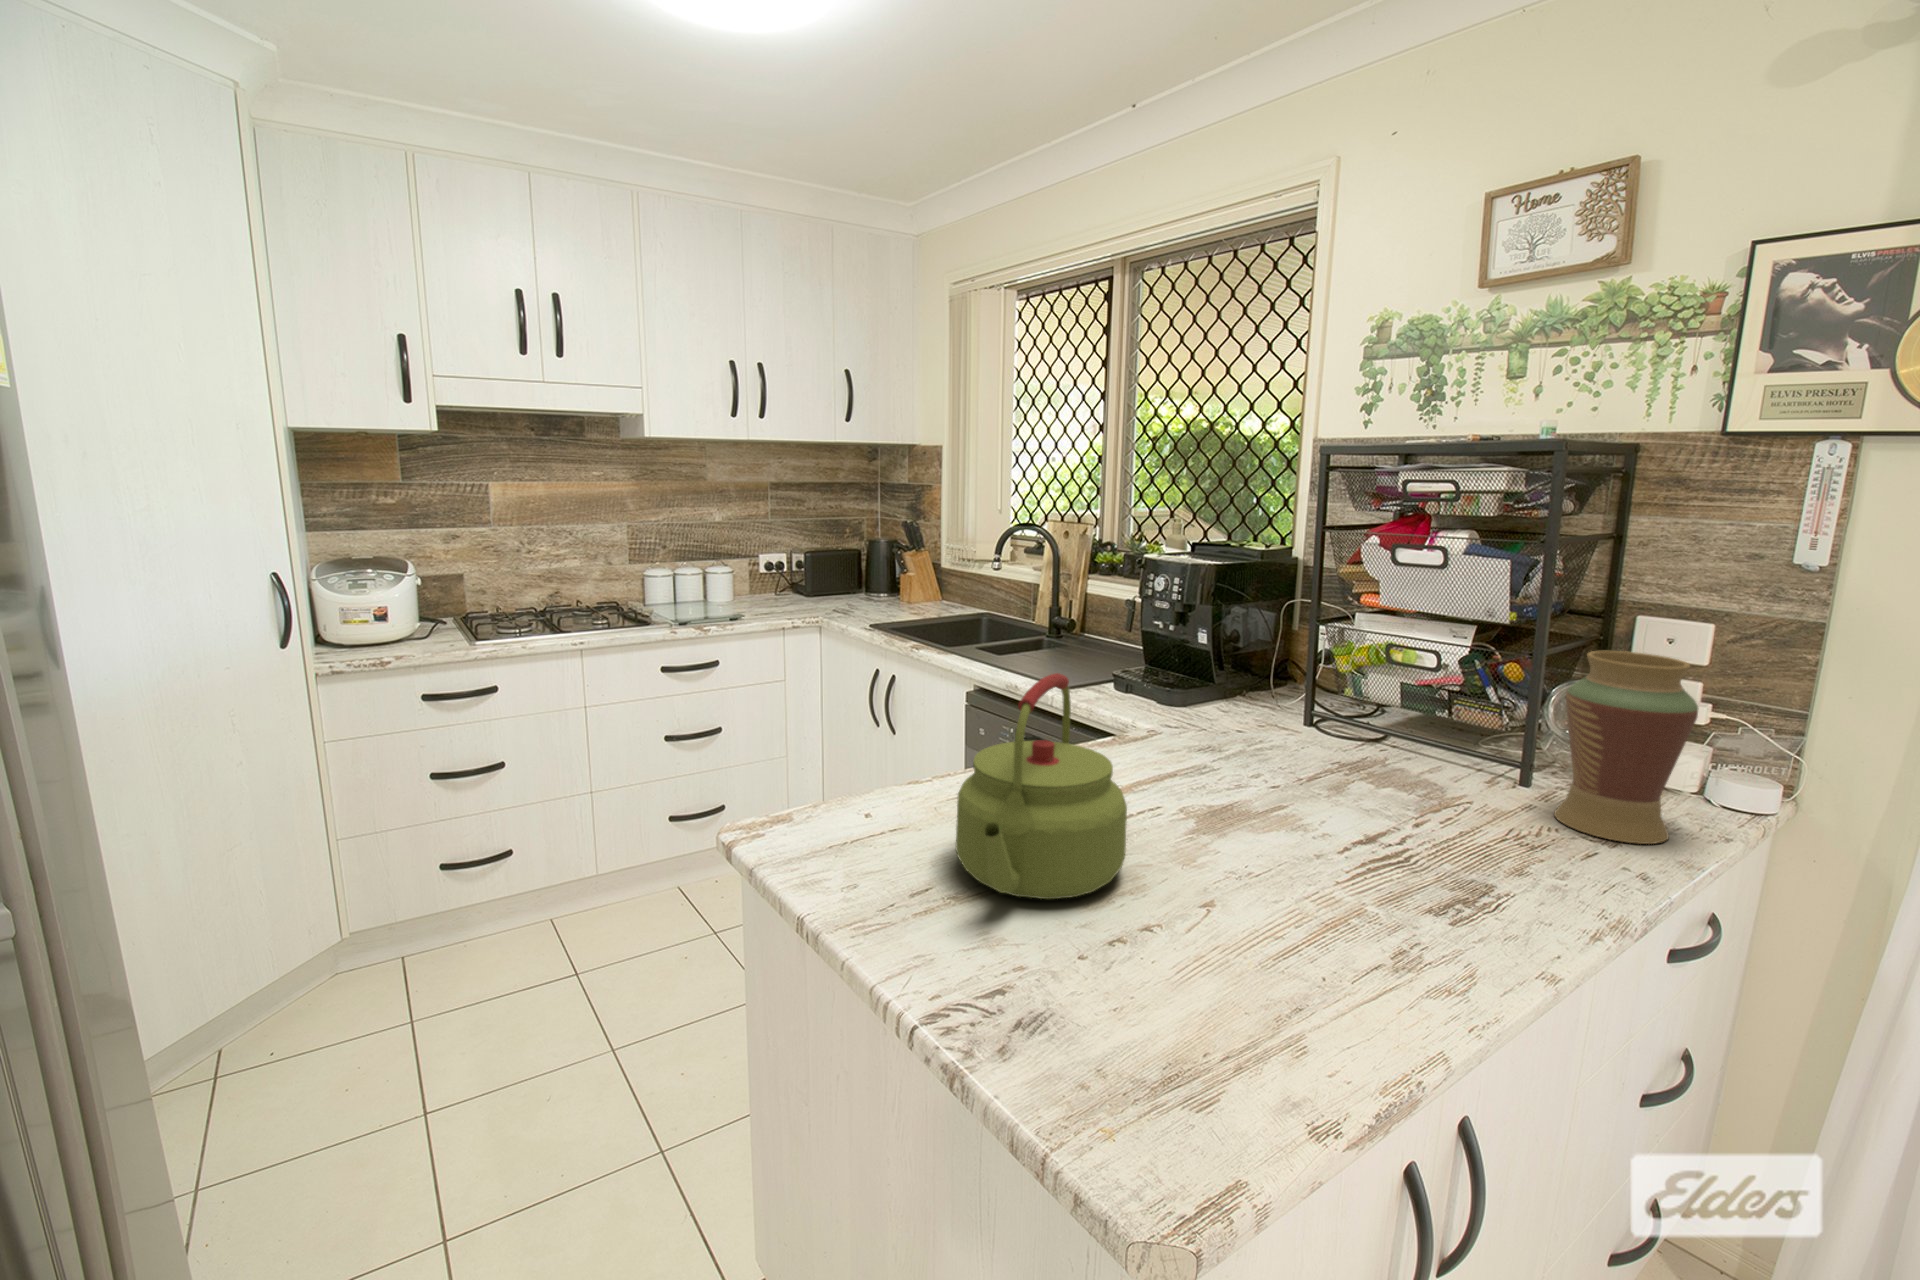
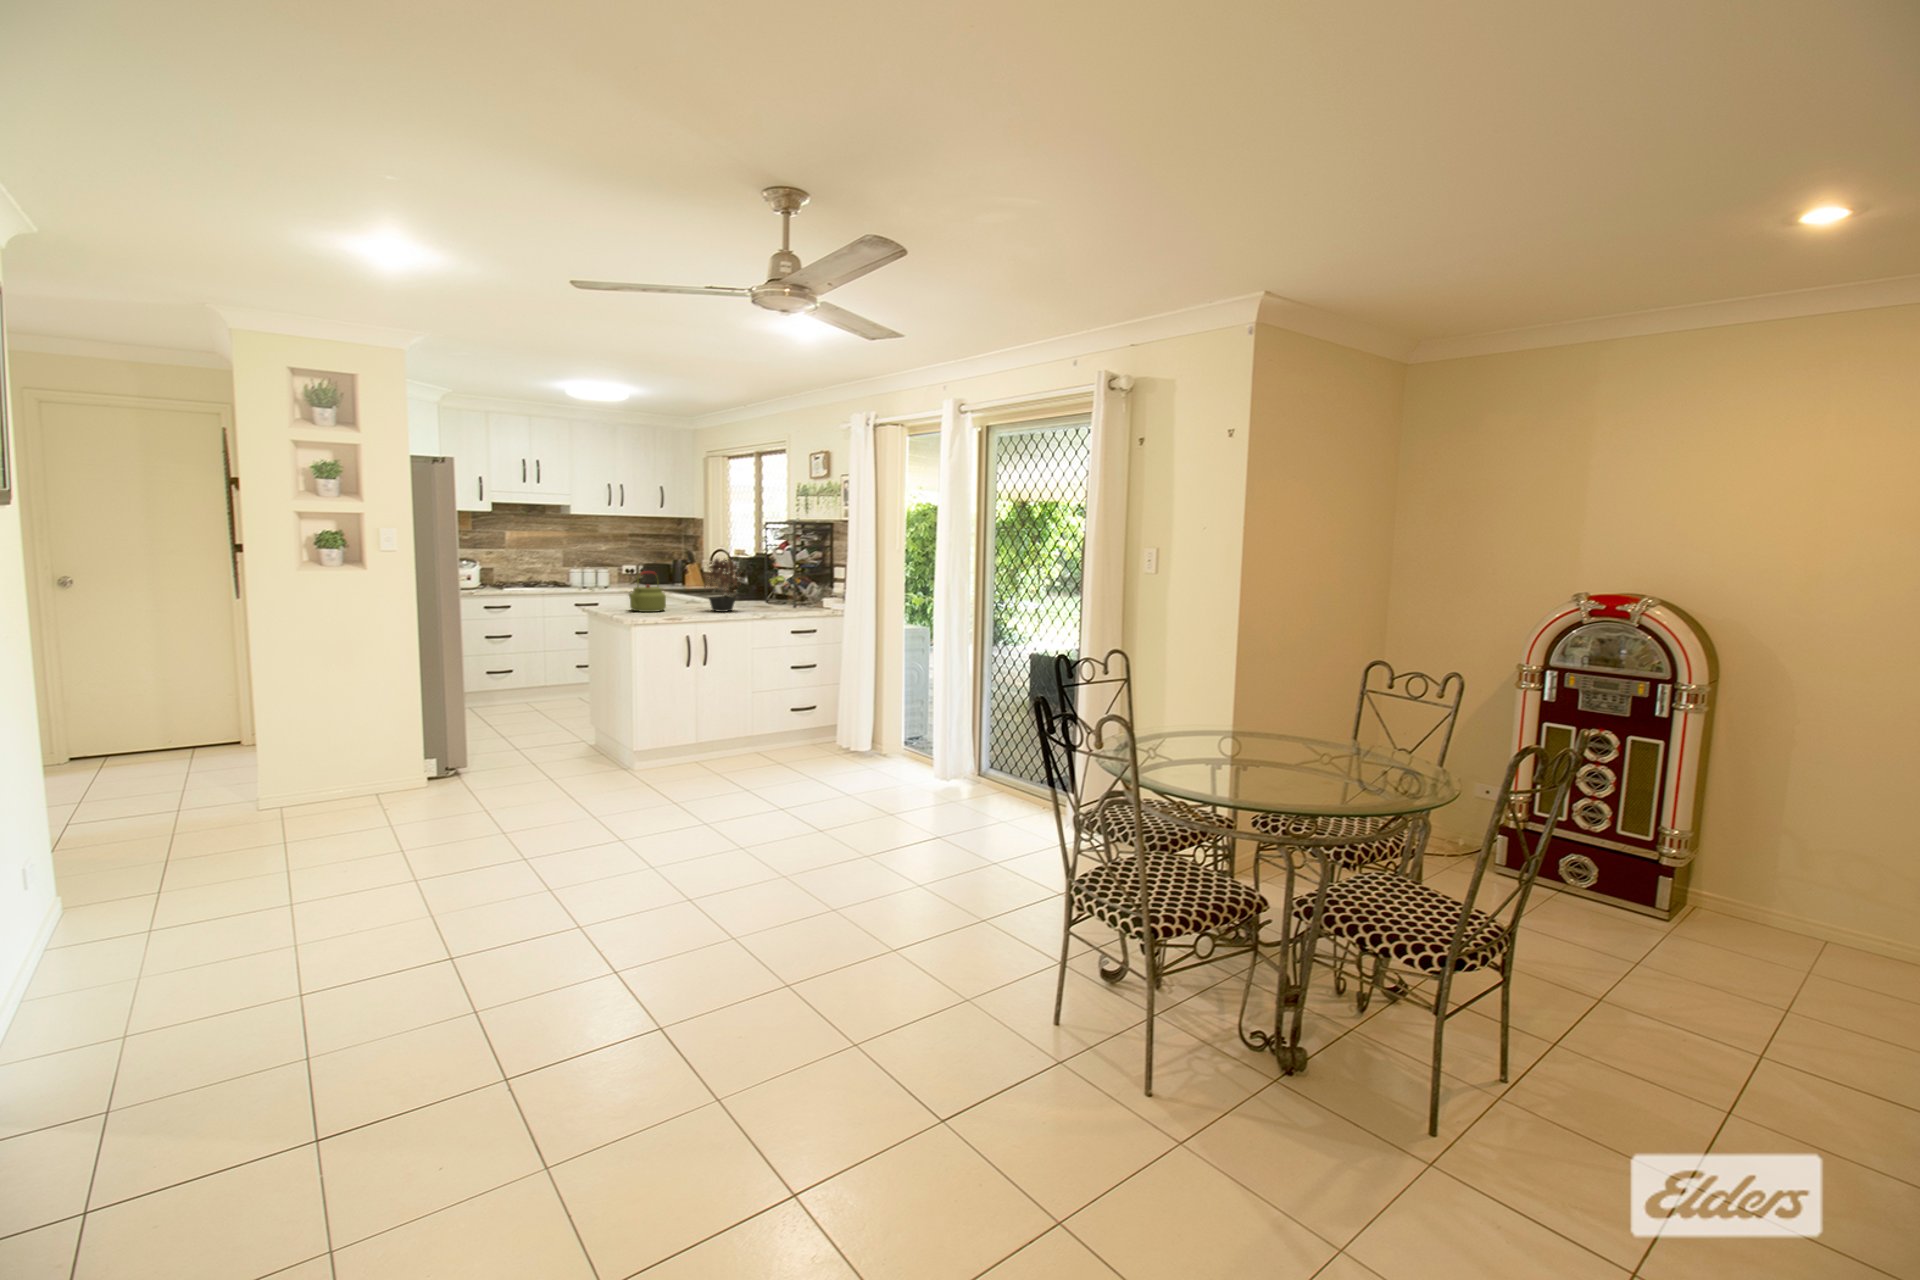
potted plant: none [1262,591,1478,860] -> present [703,559,741,612]
vase: present [1554,651,1699,844] -> none [778,573,801,613]

